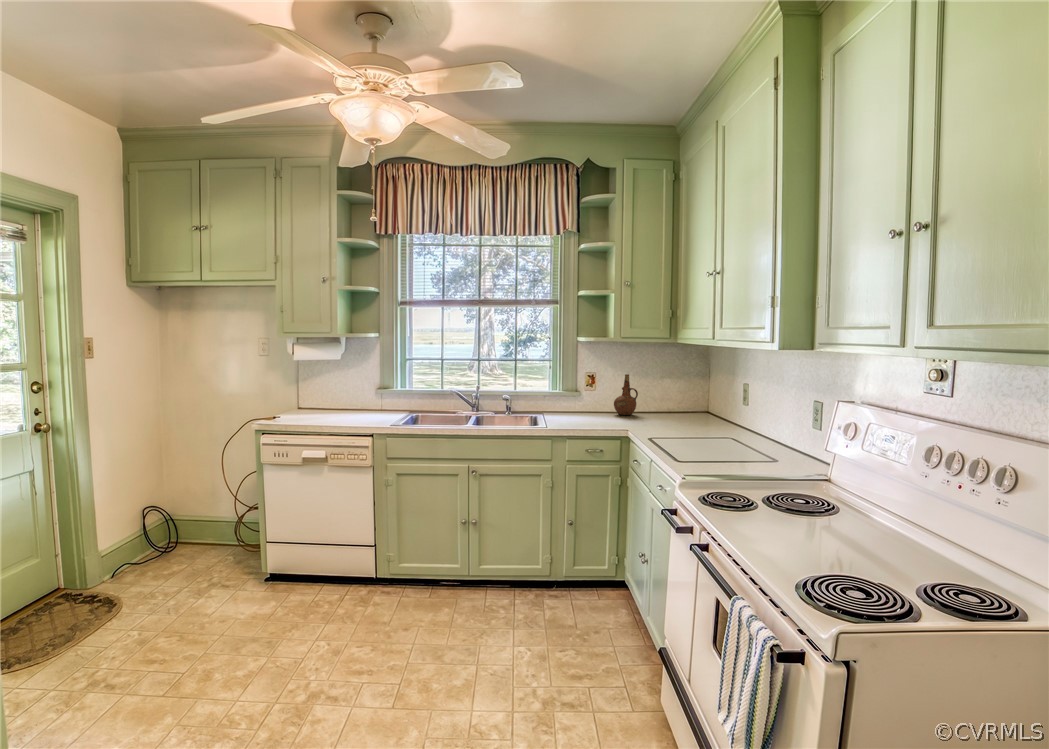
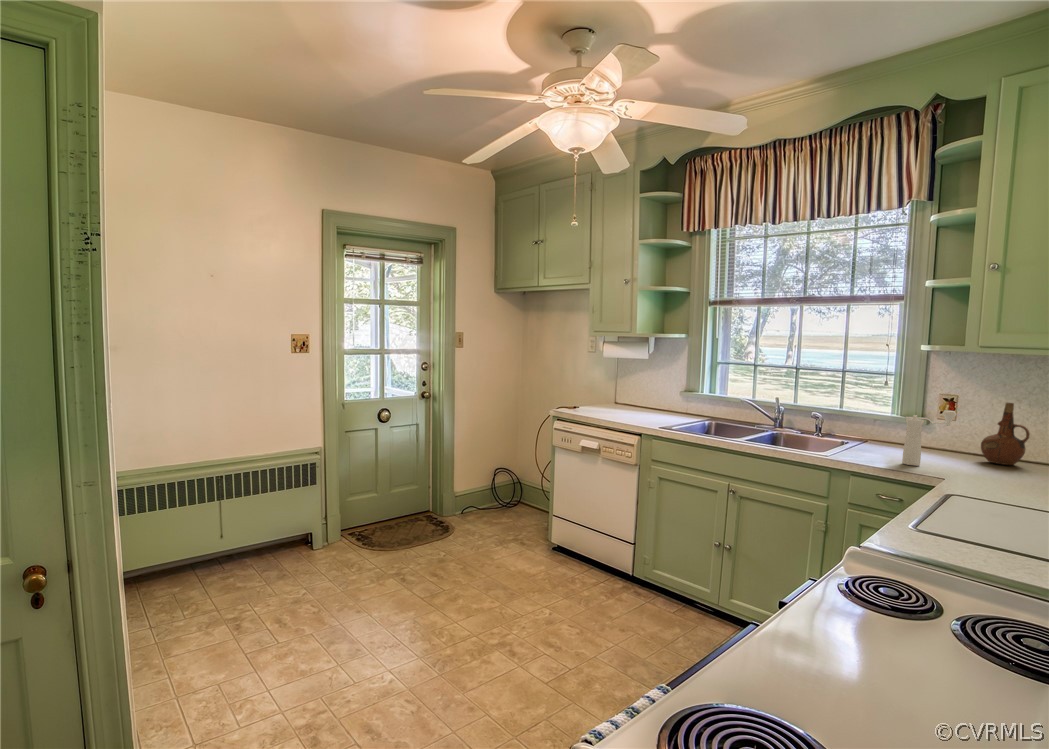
pepper mill: none [589,384,615,425] -> present [902,410,957,466]

